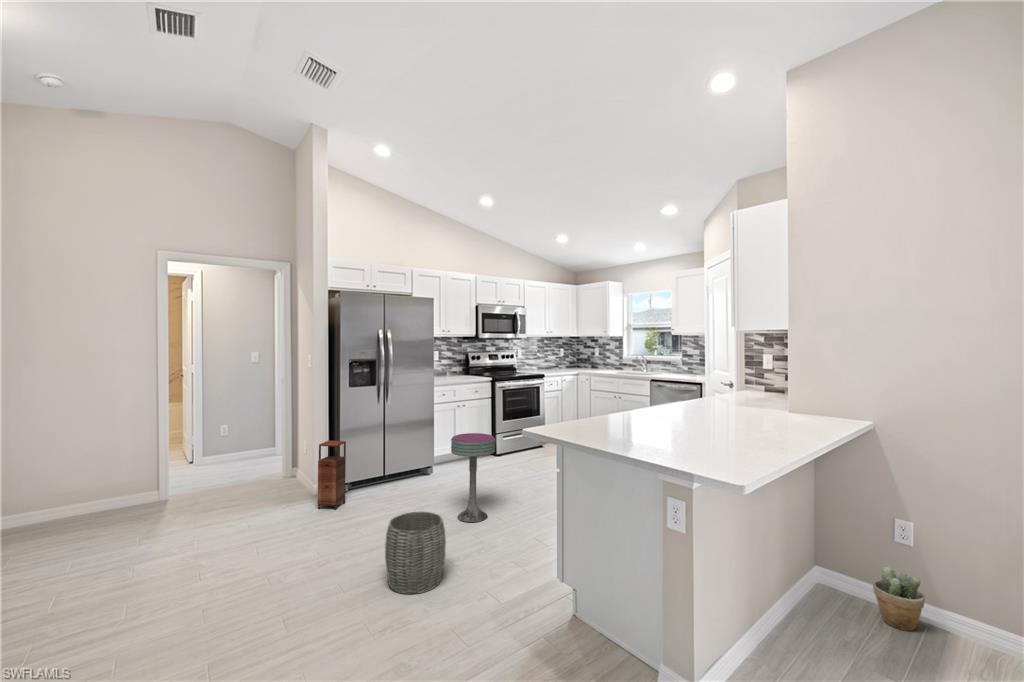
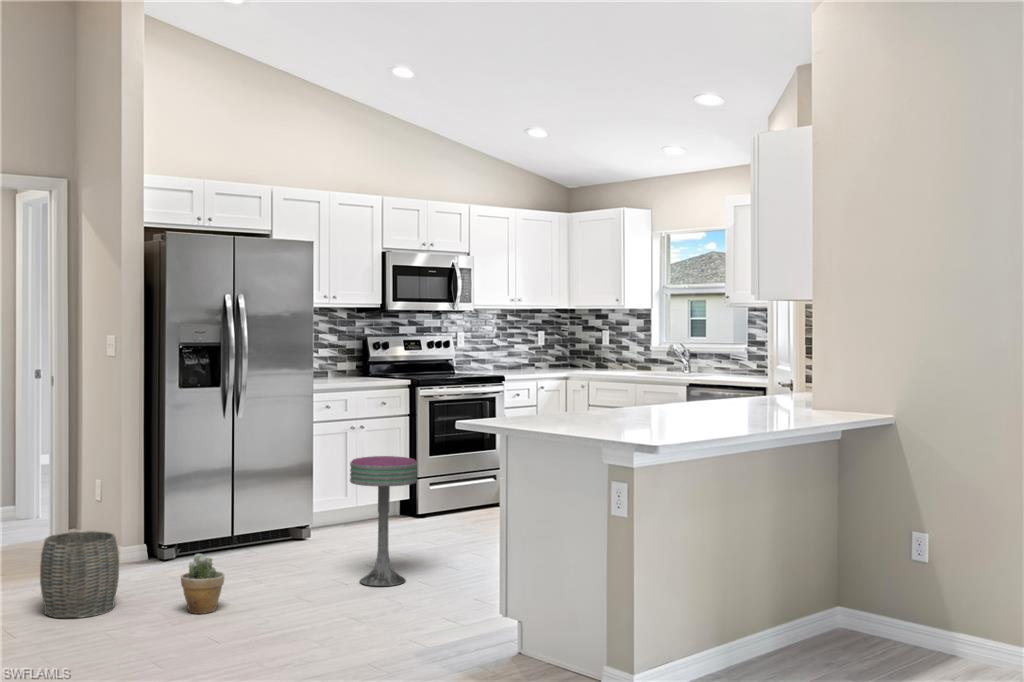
storage cabinet: present [318,441,346,510] -> none [136,471,178,577]
woven basket: present [385,512,446,594] -> present [40,531,119,618]
potted plant: present [873,567,925,631] -> present [181,554,225,614]

